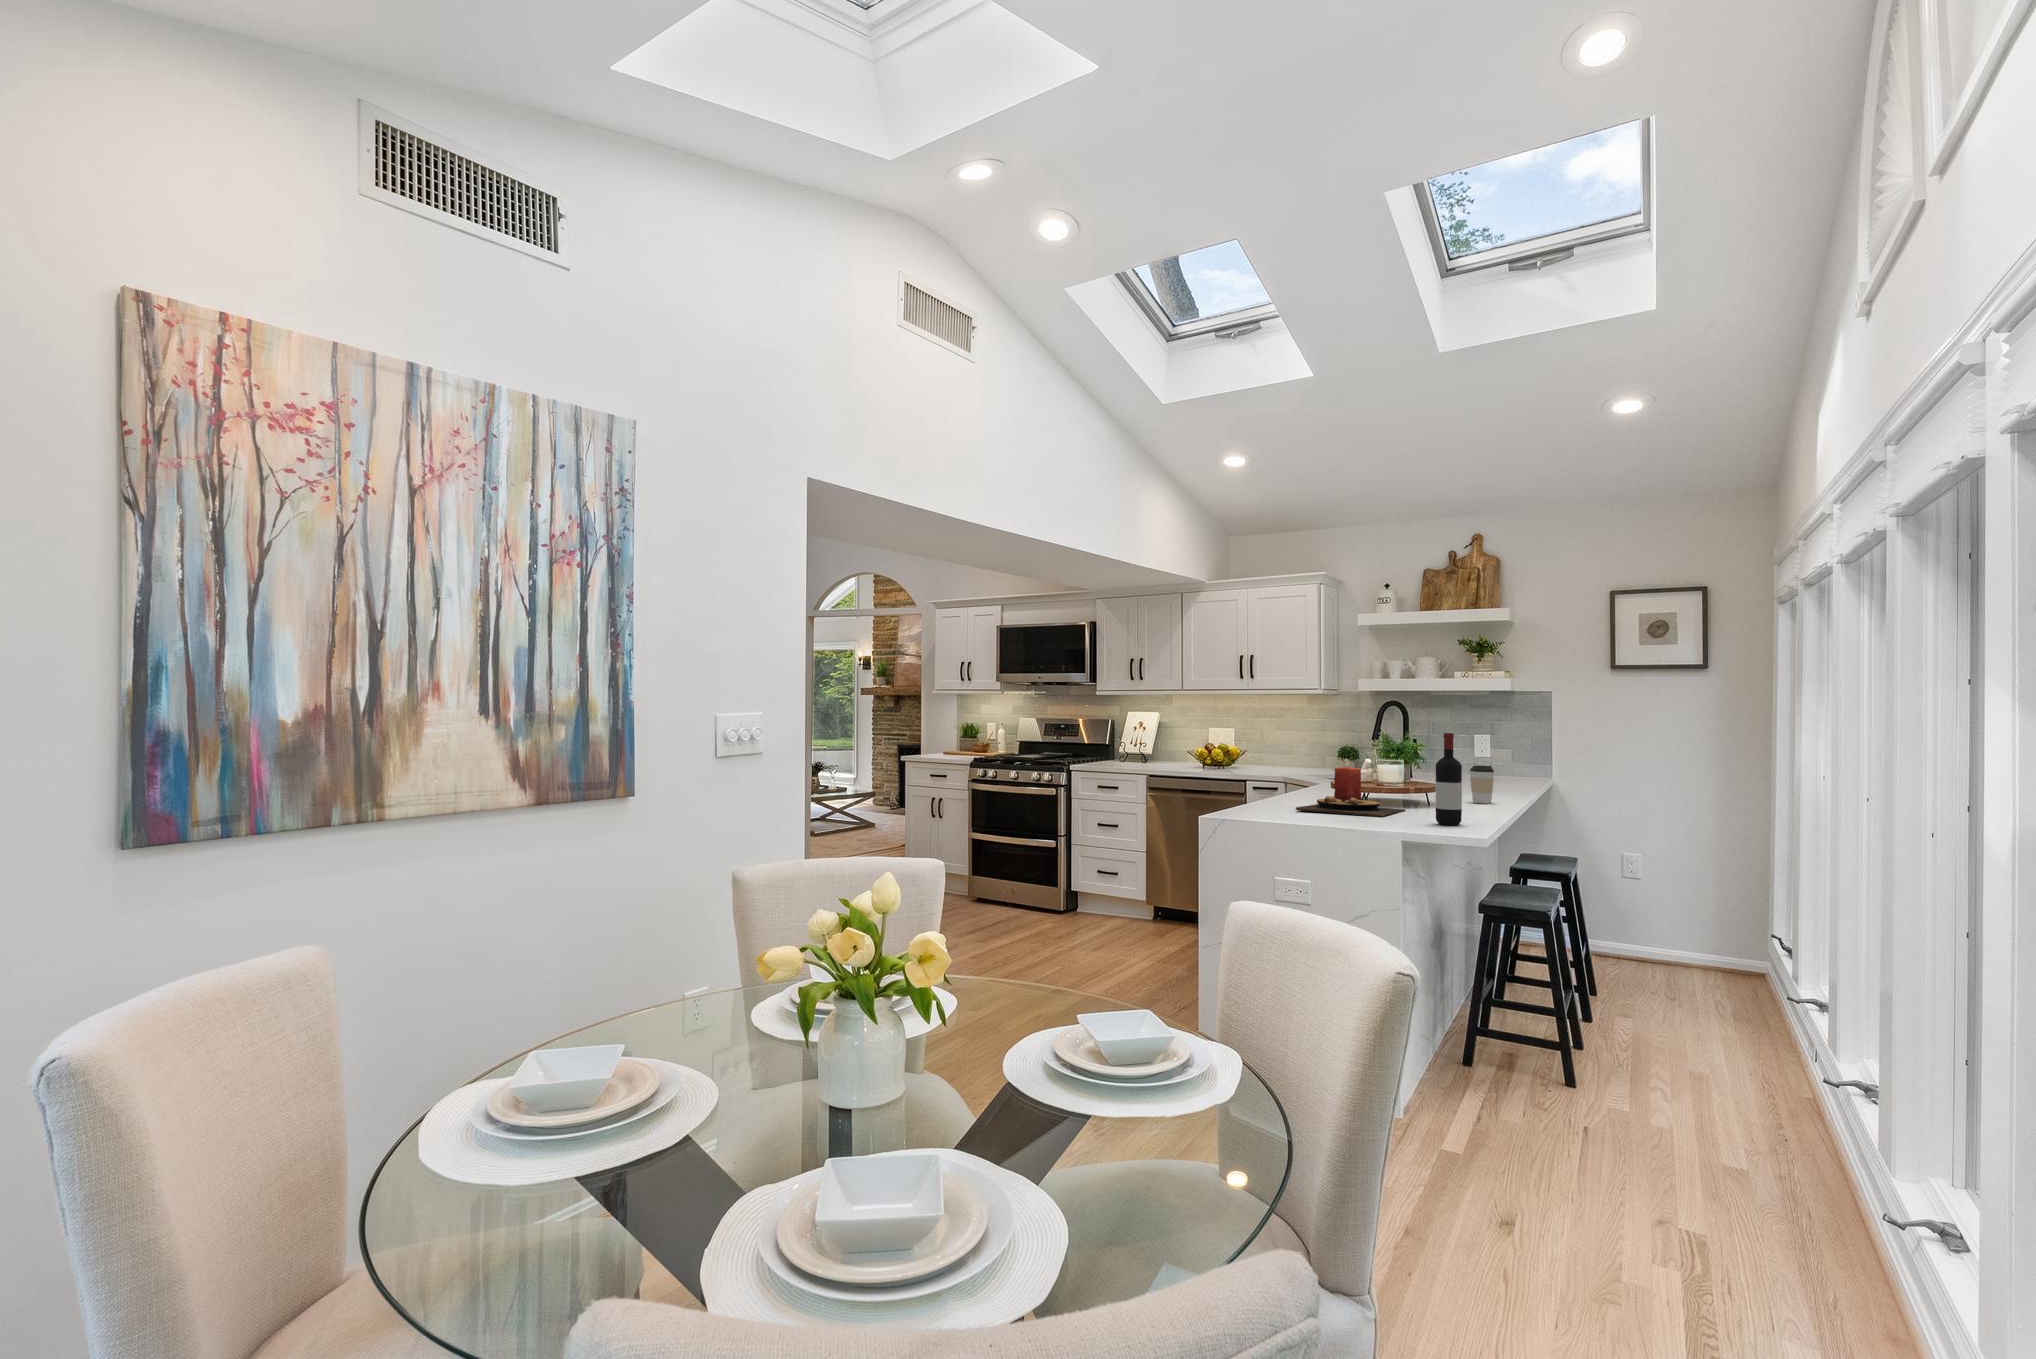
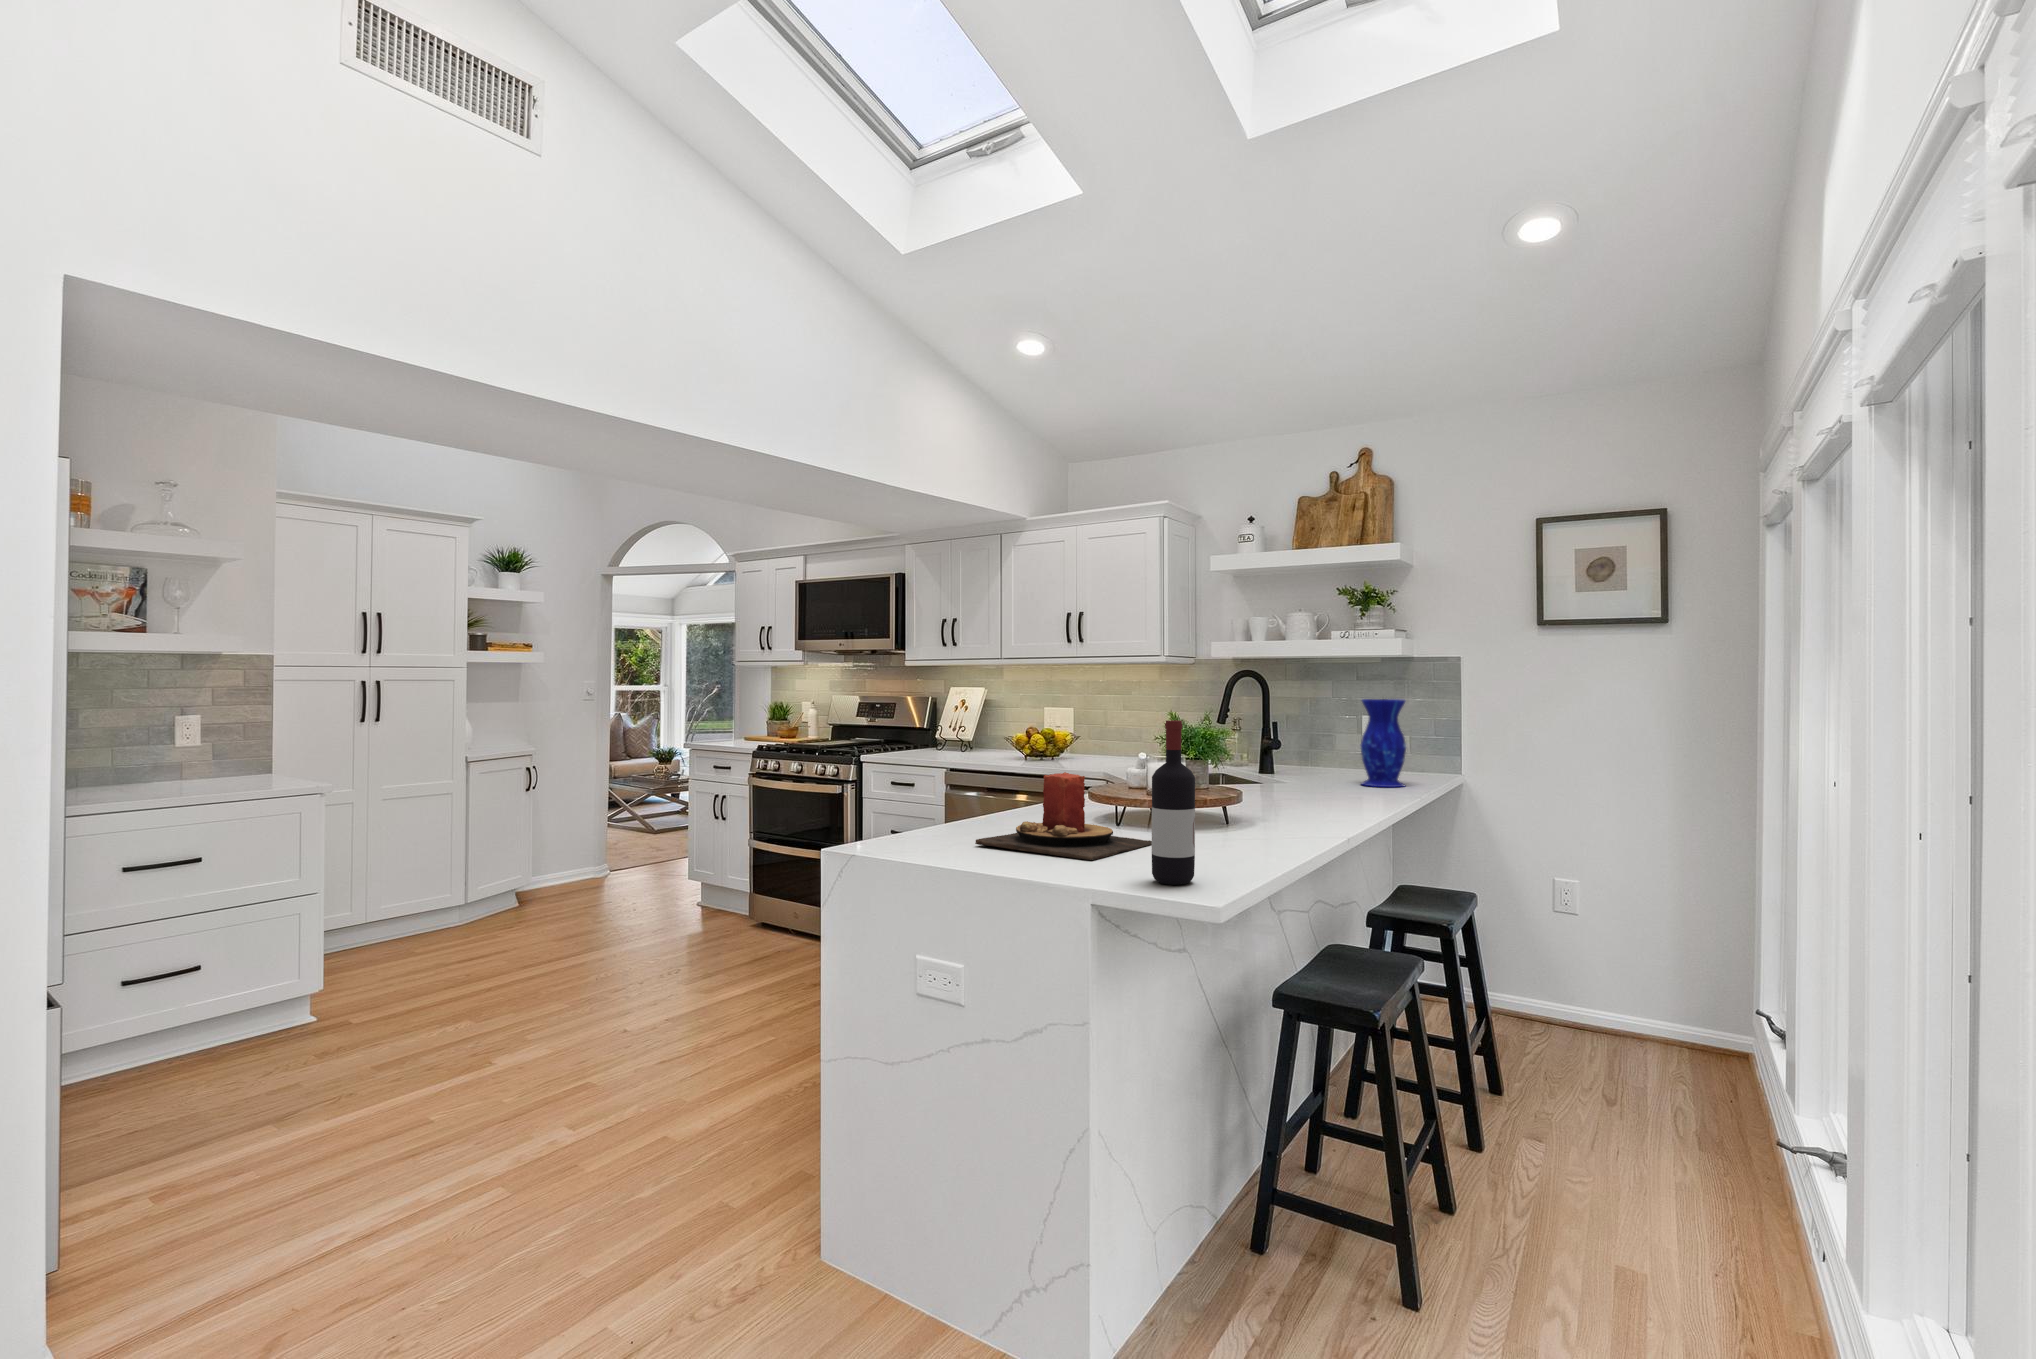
vase: none [1490,722,1523,785] -> present [1361,699,1406,787]
coffee cup: present [1470,765,1494,804] -> none [1283,767,1320,827]

